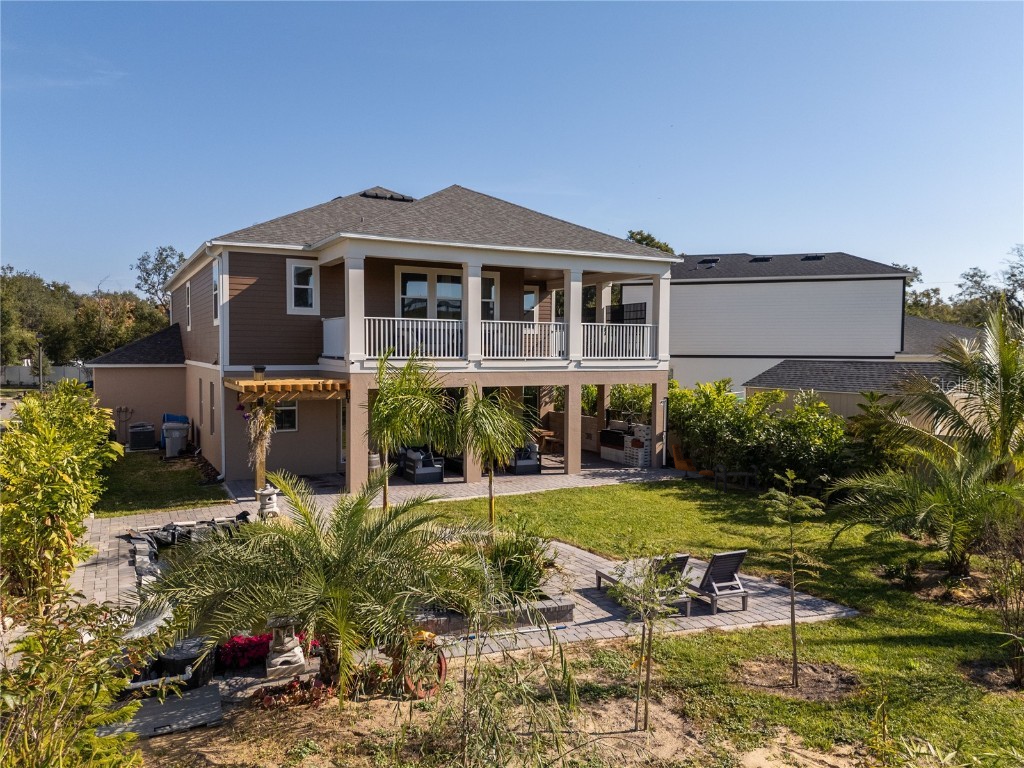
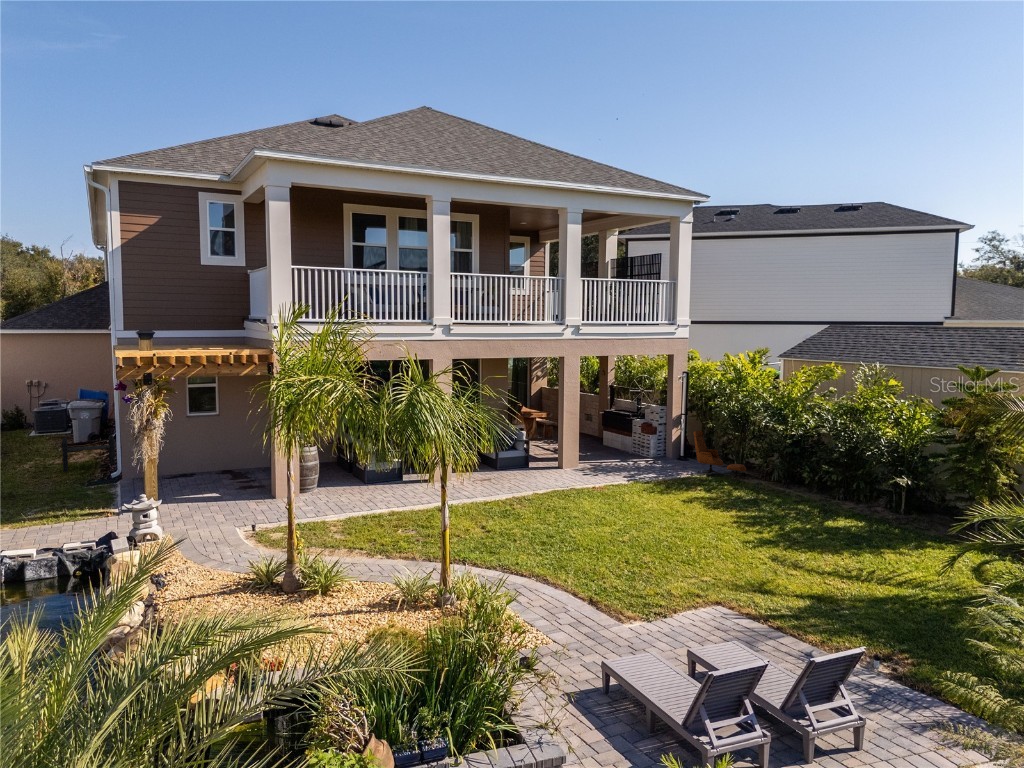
bench: present [715,464,759,493] -> present [62,435,115,472]

